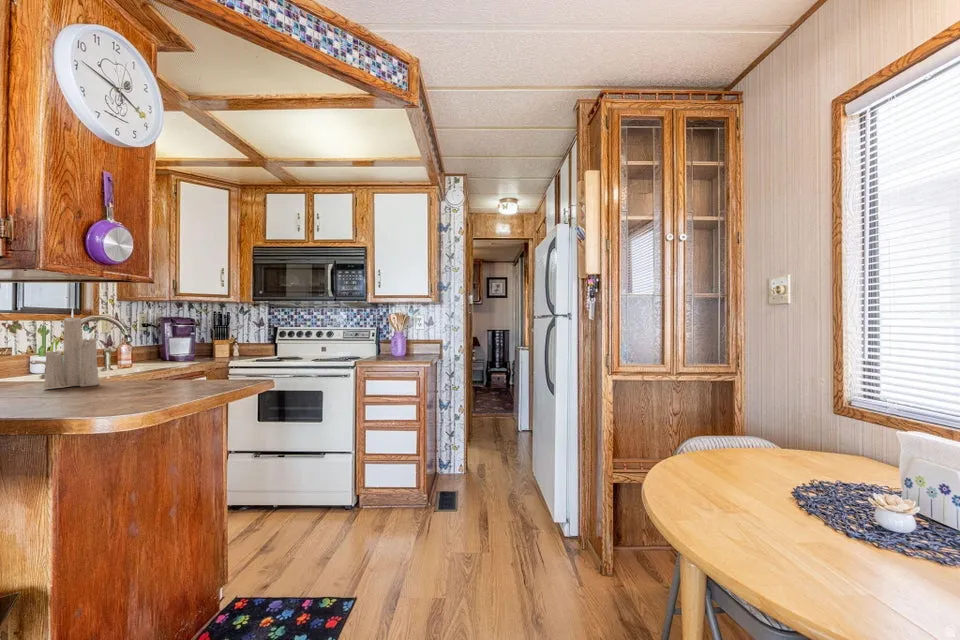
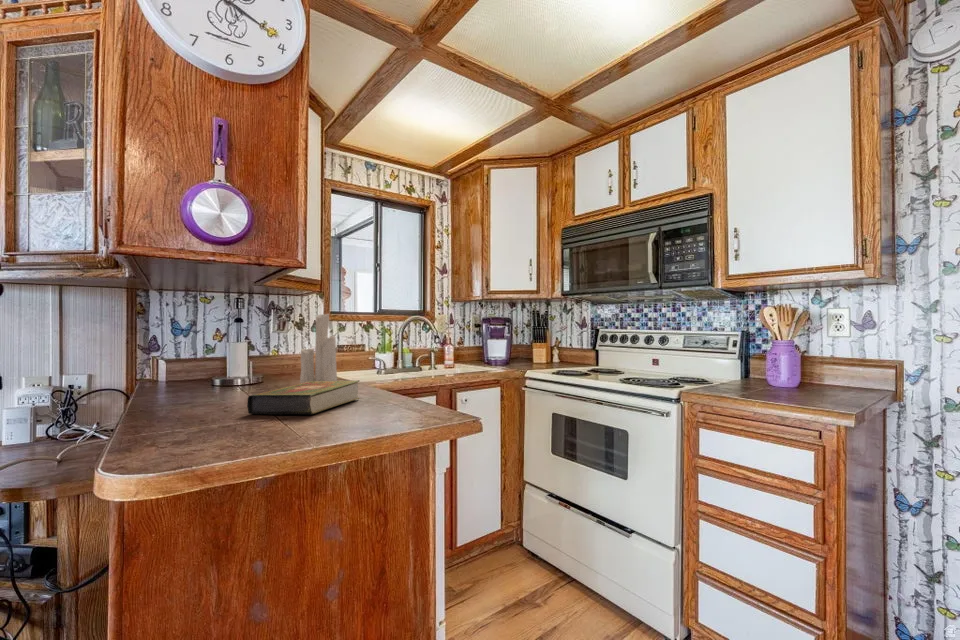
book: none [111,369,181,399] -> present [247,380,359,415]

